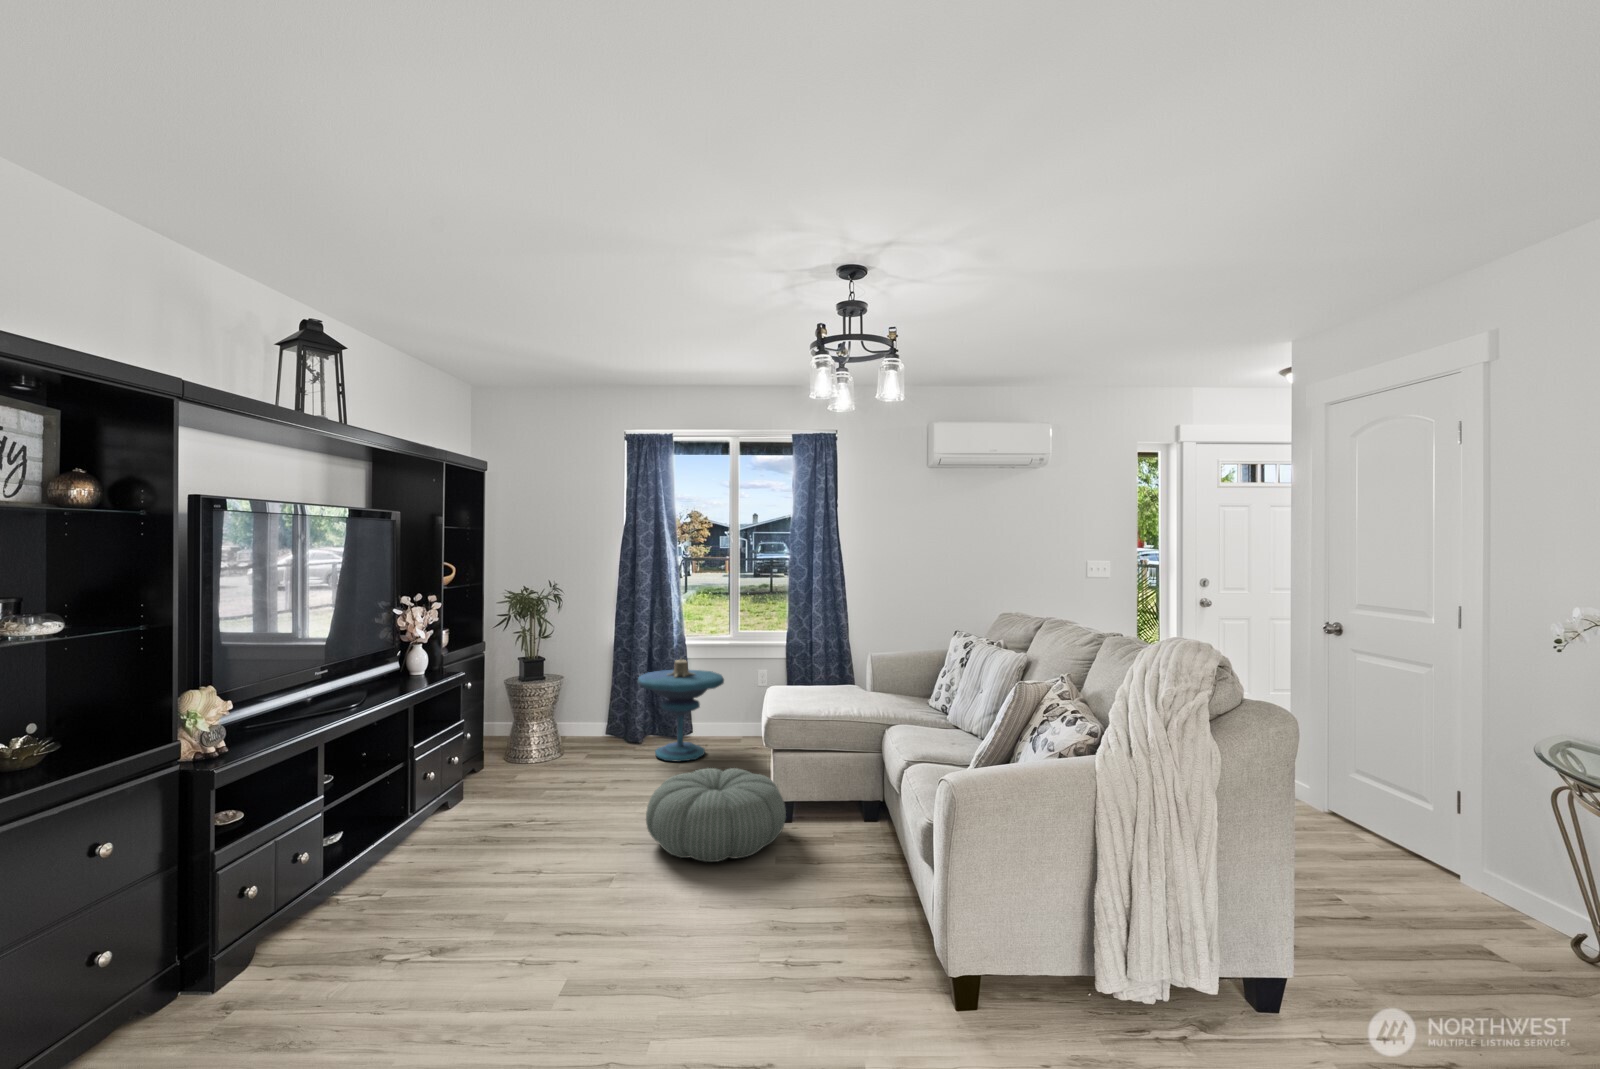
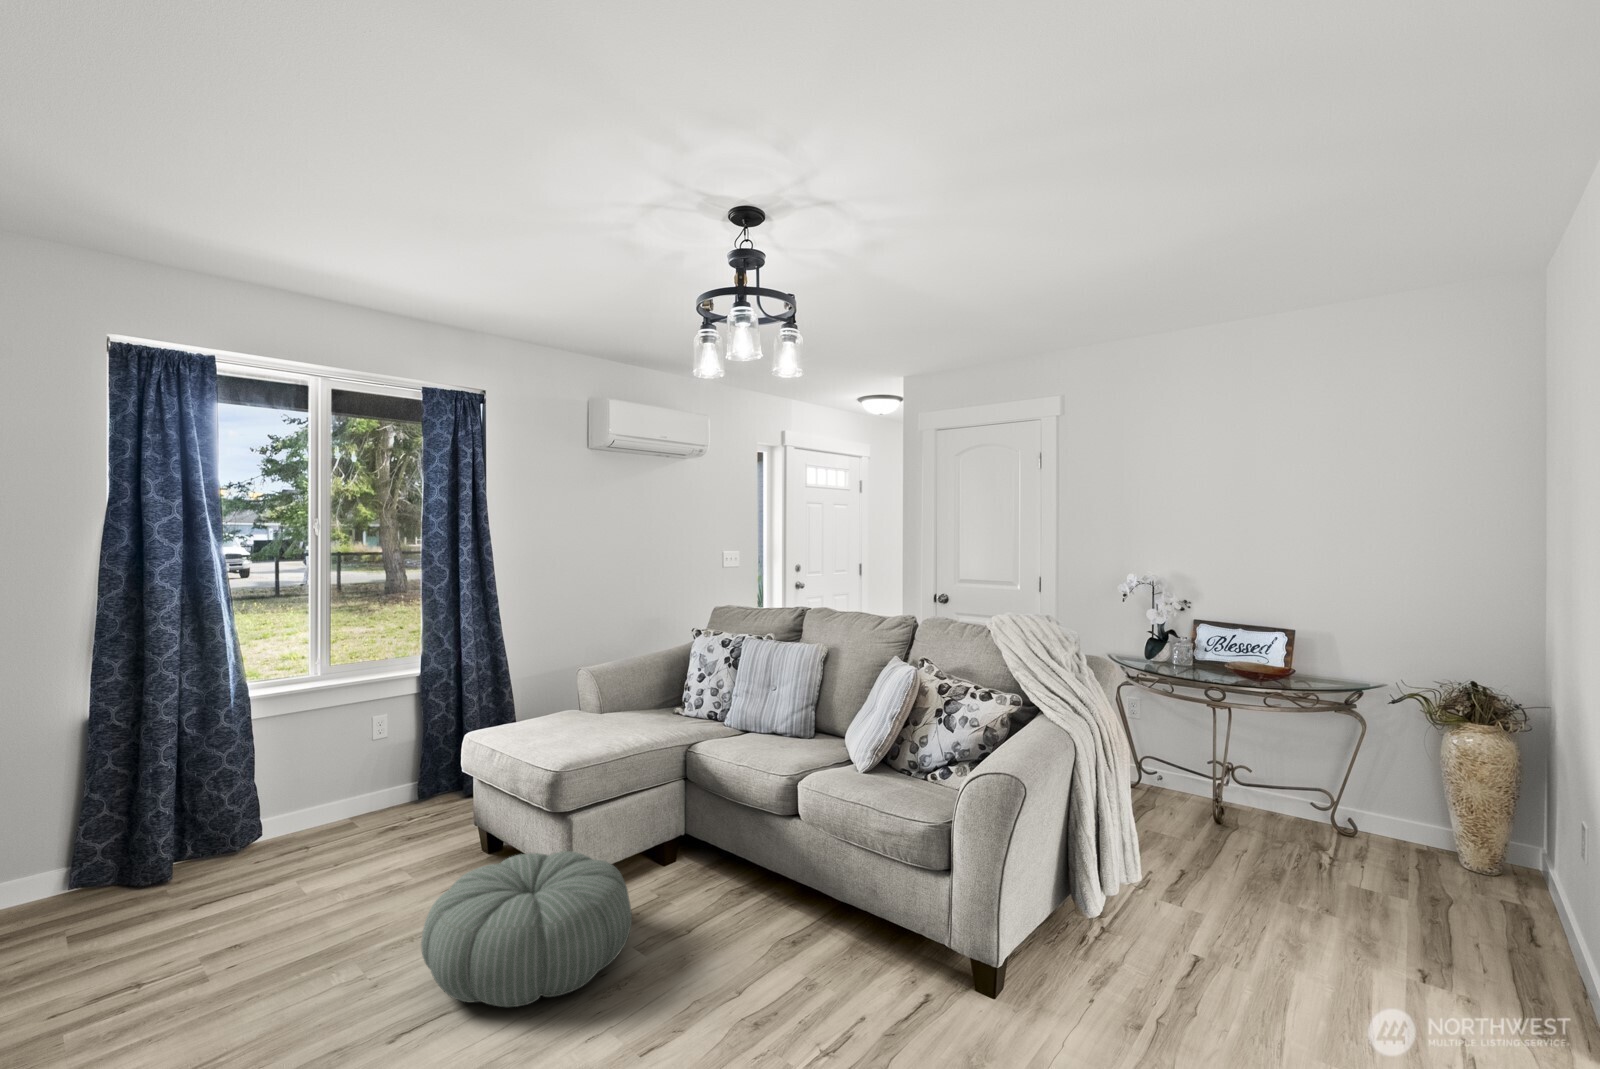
side table: present [637,659,724,762] -> none [196,719,362,892]

